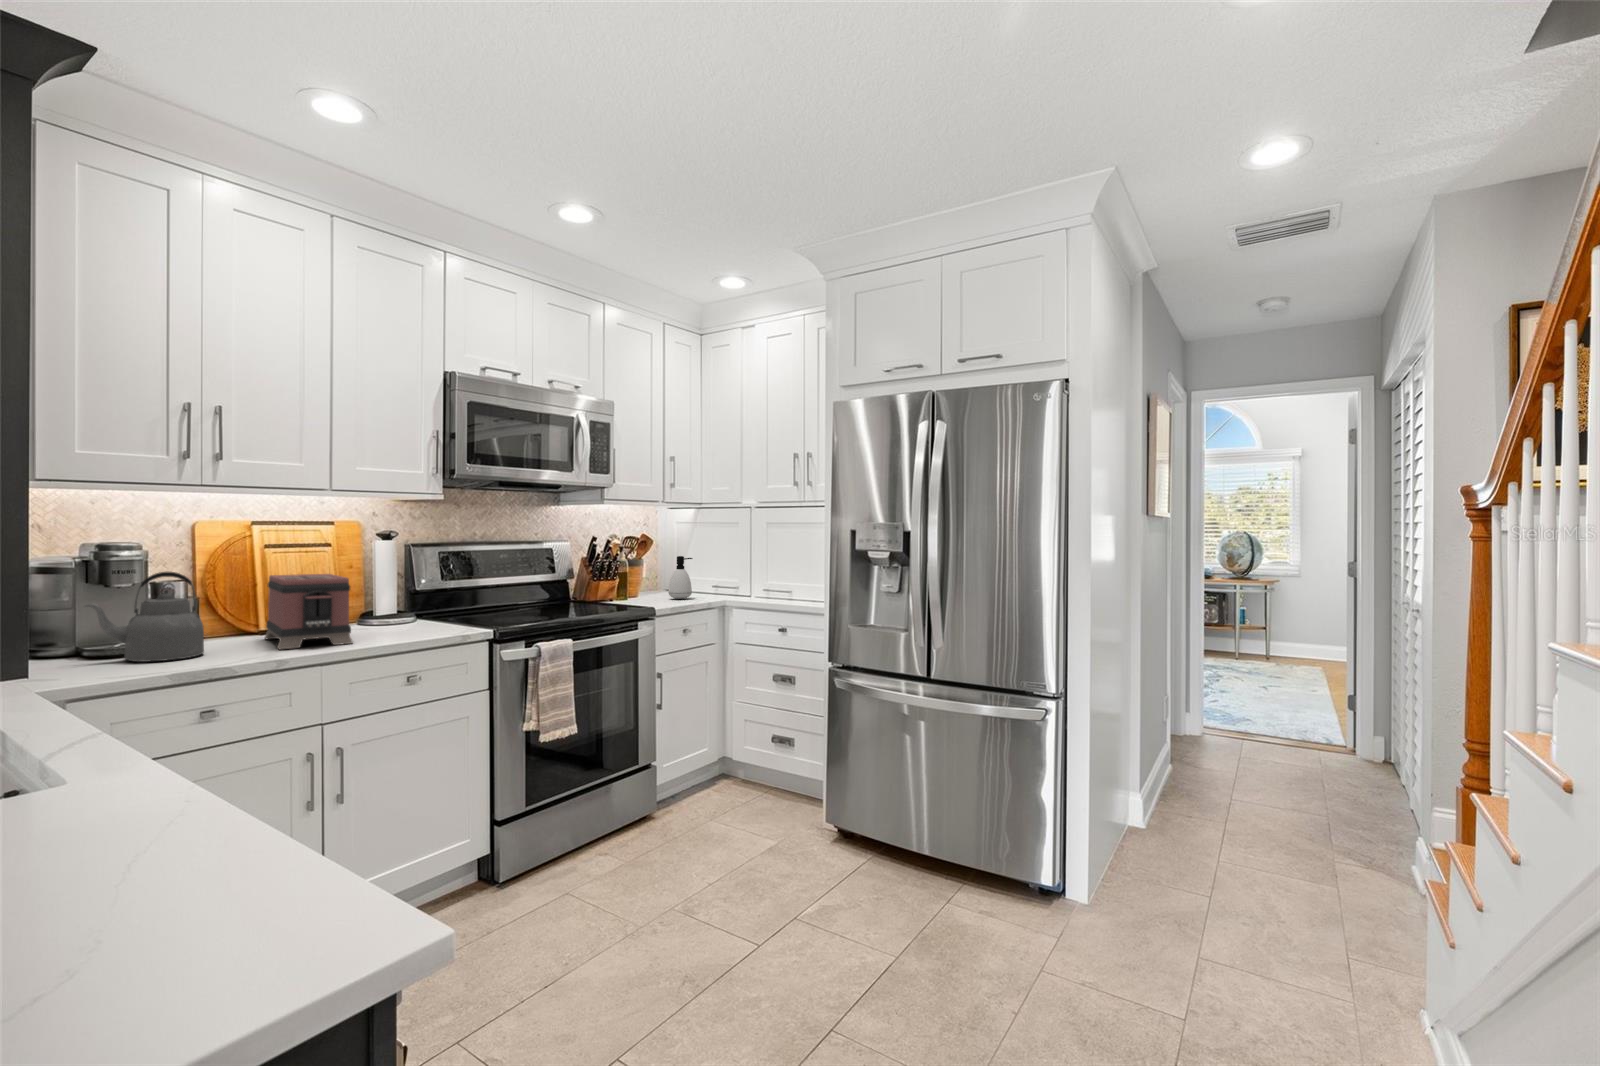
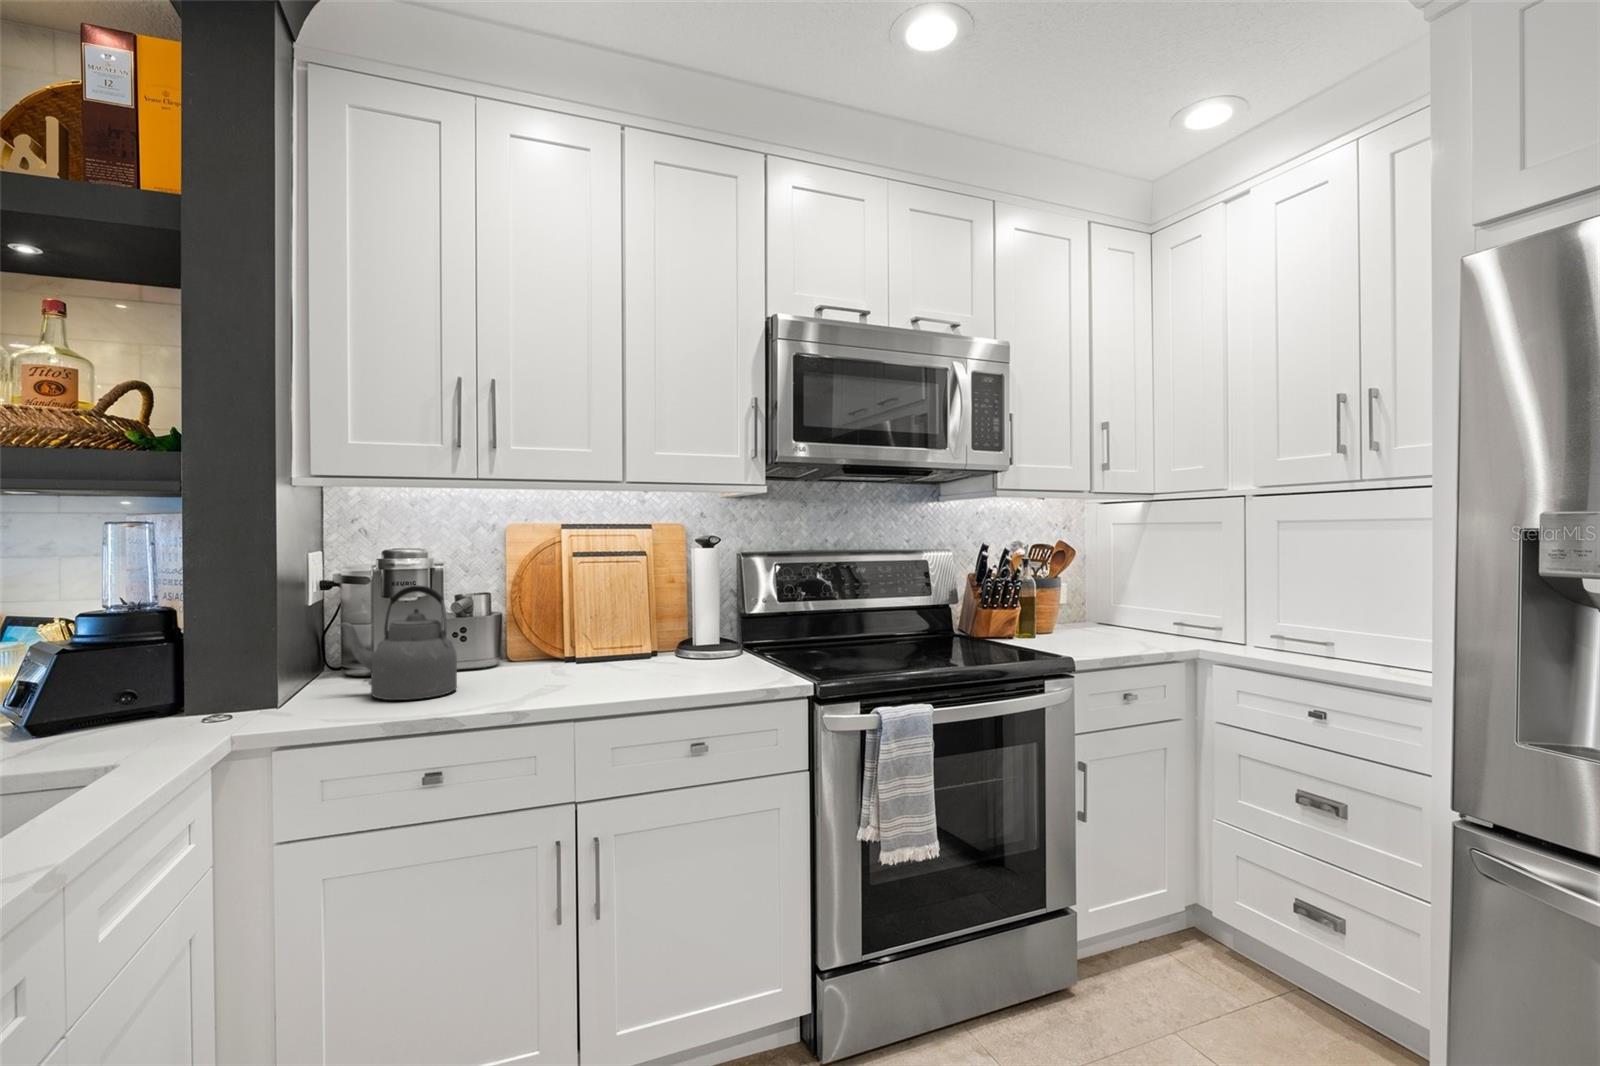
soap dispenser: present [668,556,693,599] -> none [1100,575,1139,641]
toaster: present [265,574,353,649] -> none [529,591,630,694]

